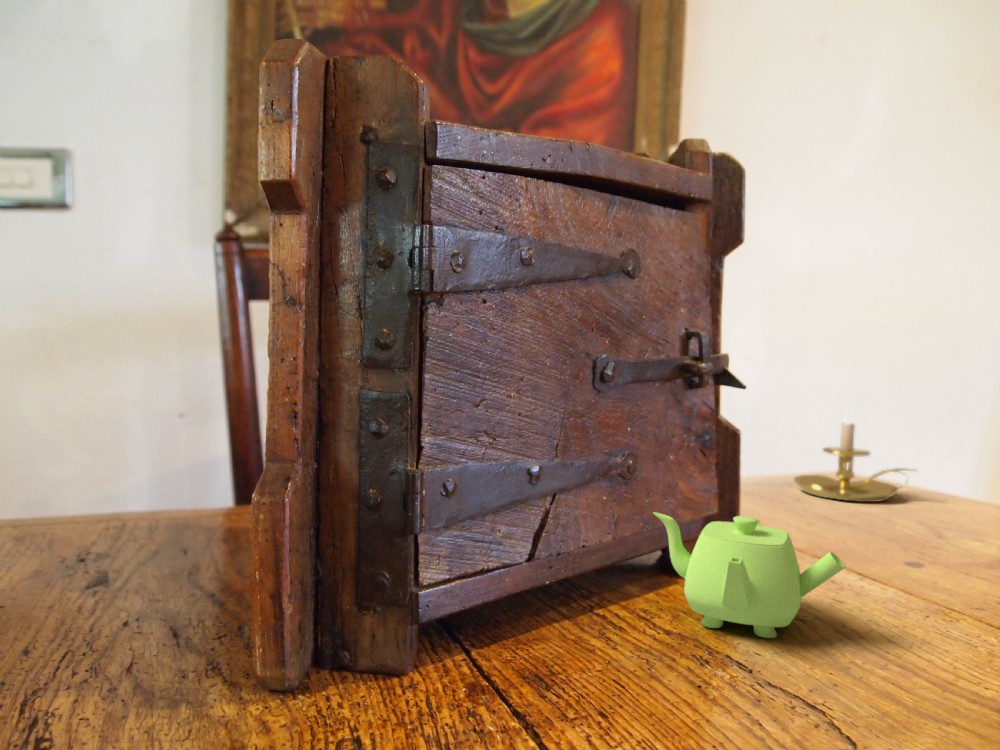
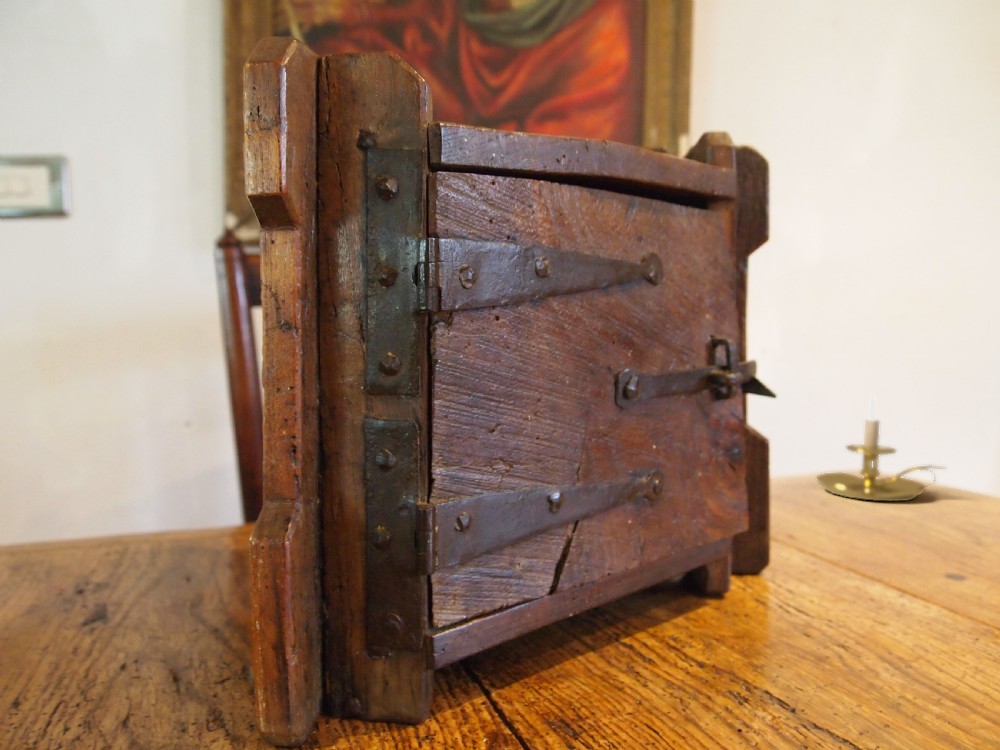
teapot: present [653,512,845,638] -> none [680,533,891,669]

